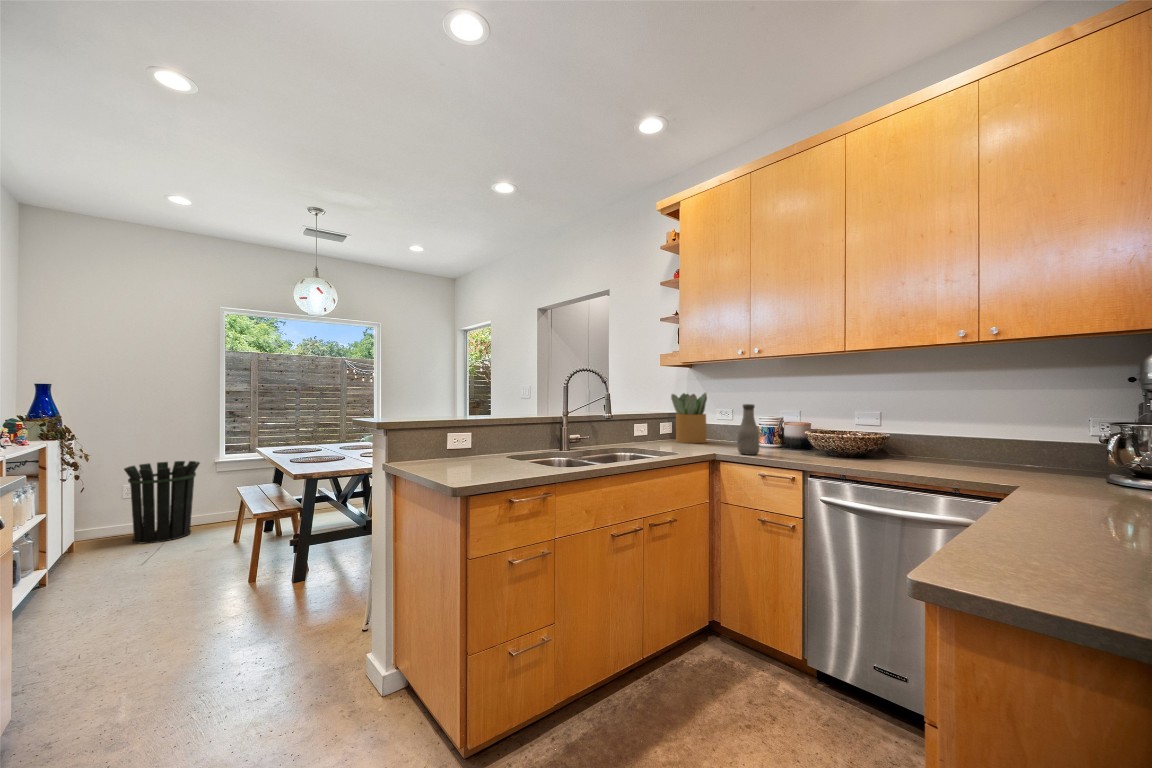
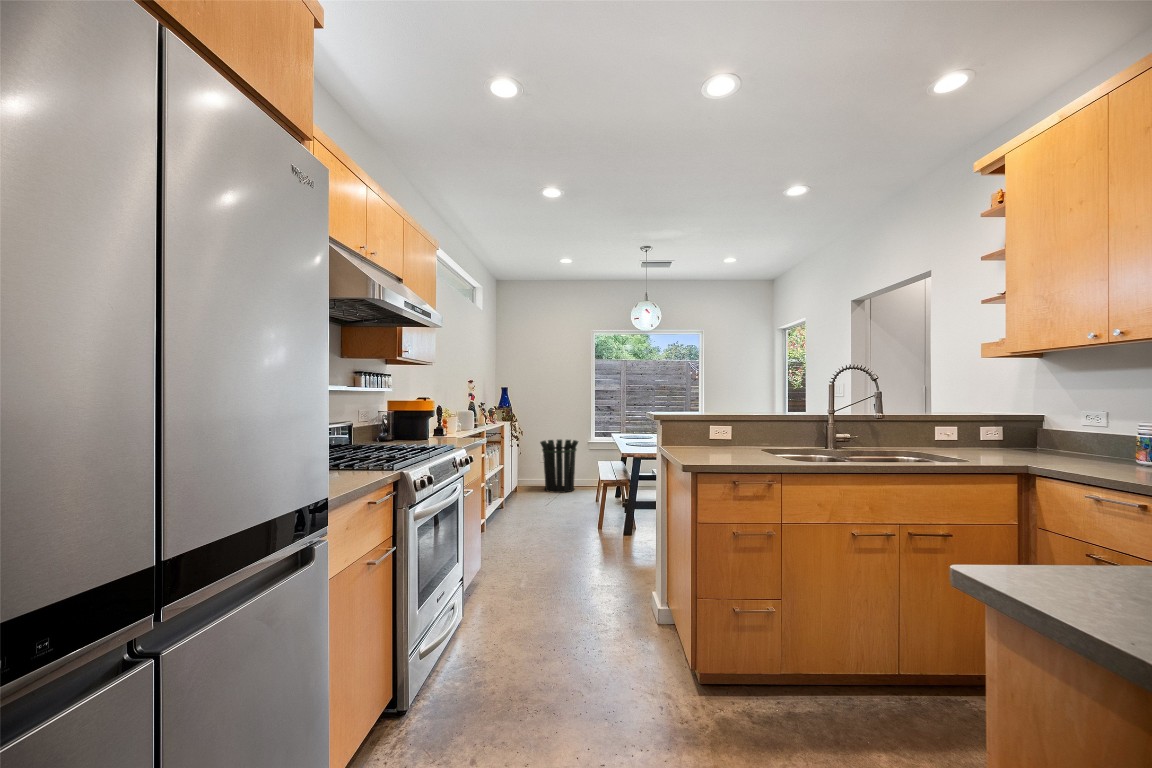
potted plant: present [671,393,707,443] -> none [997,391,1062,456]
bottle: present [738,404,759,455] -> none [1072,407,1112,474]

